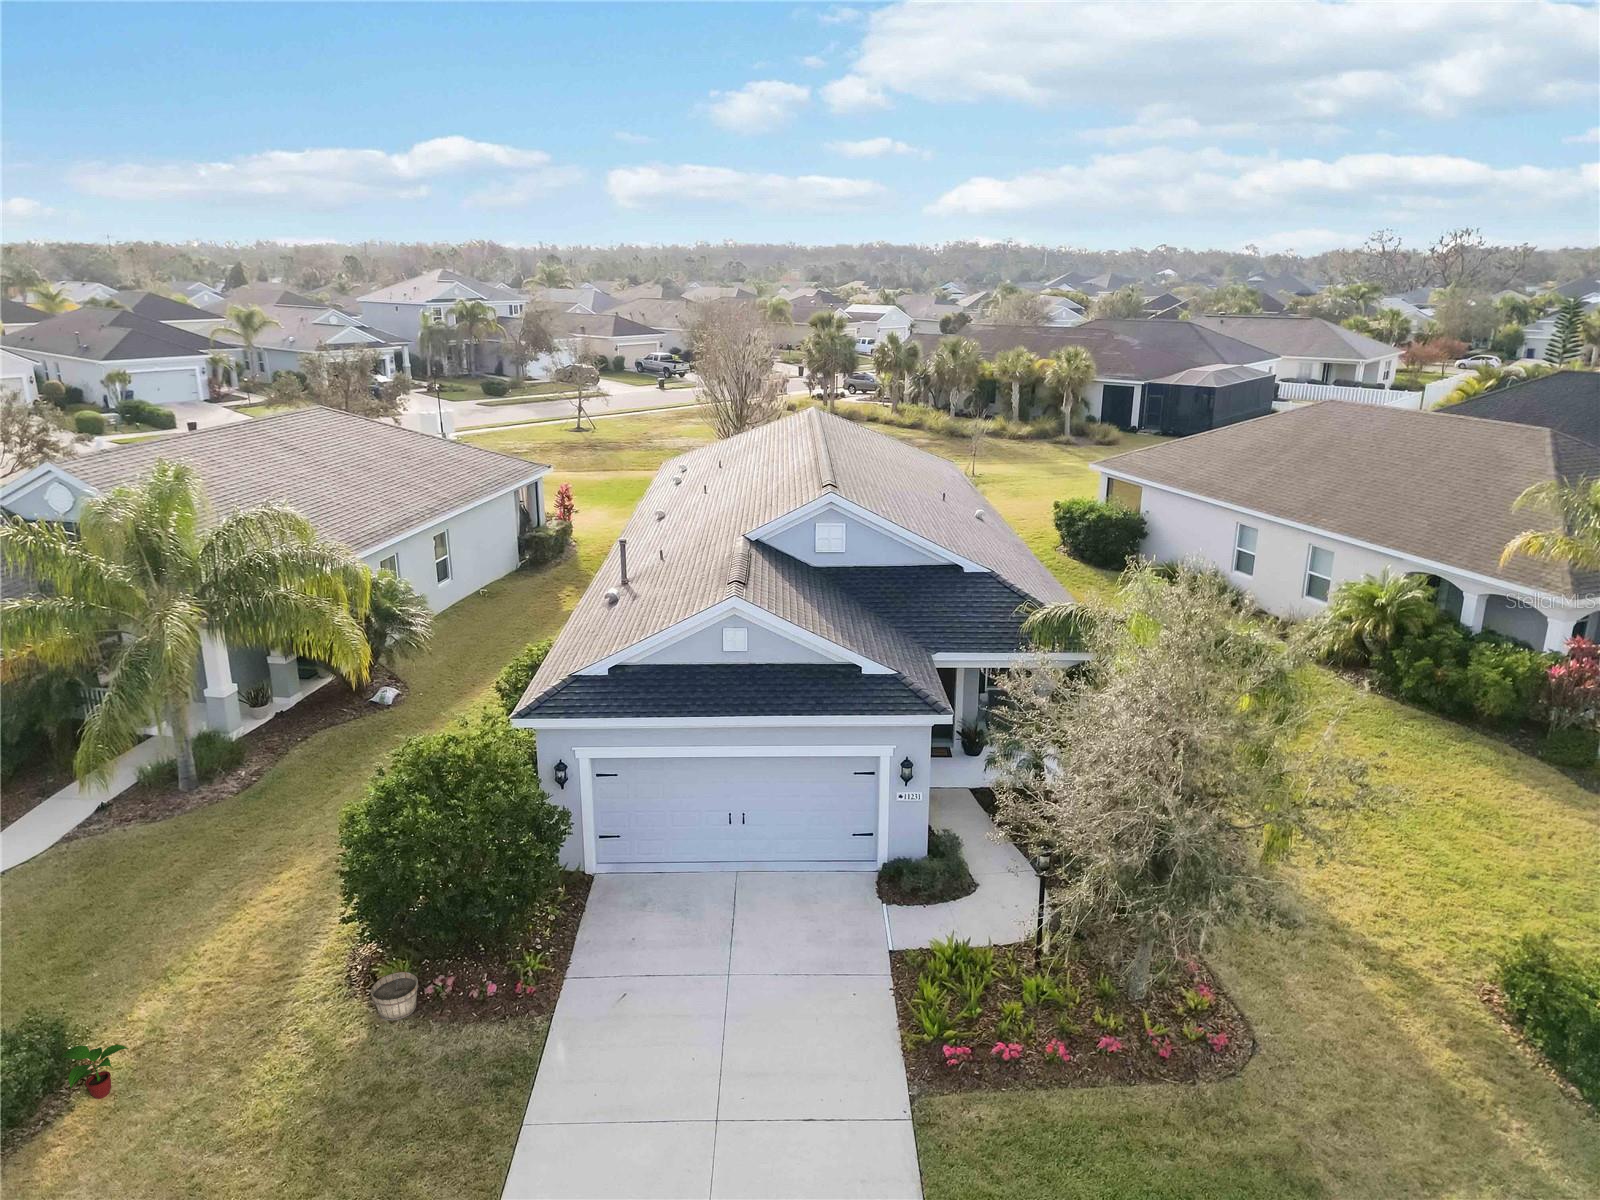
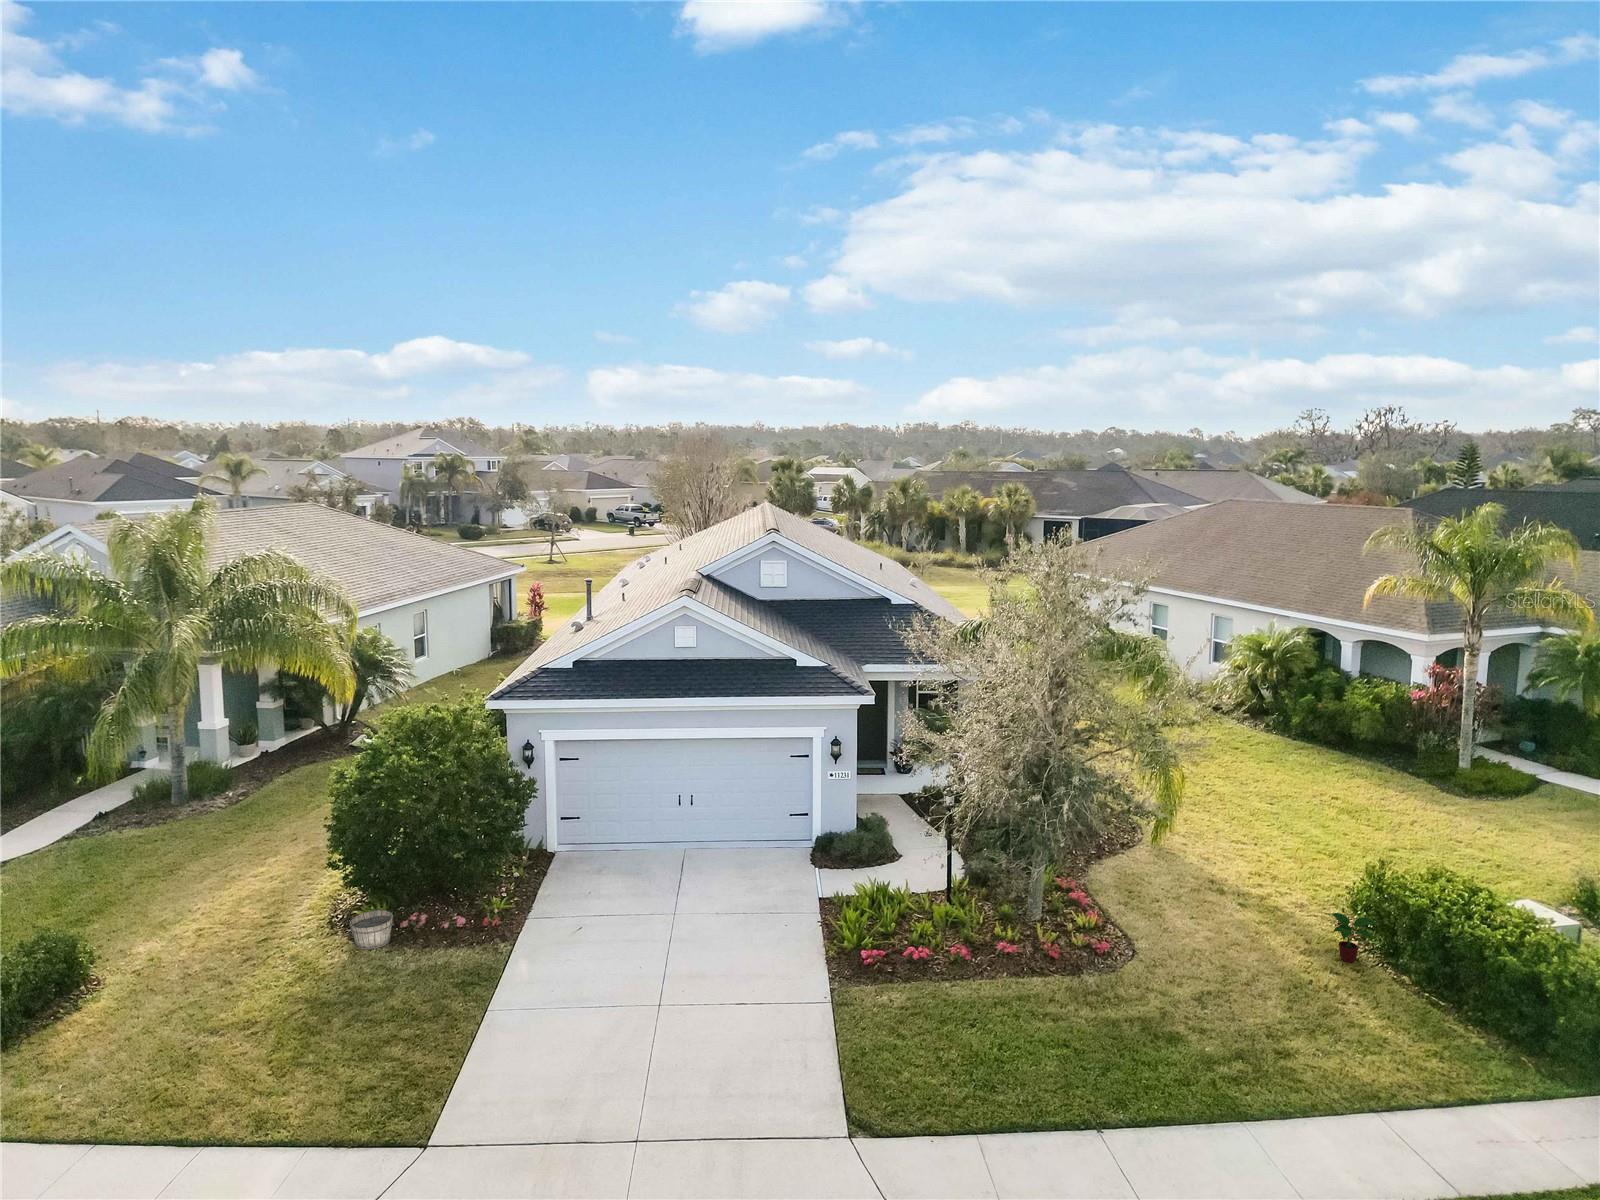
potted plant: present [62,1045,128,1099] -> present [1329,913,1380,963]

